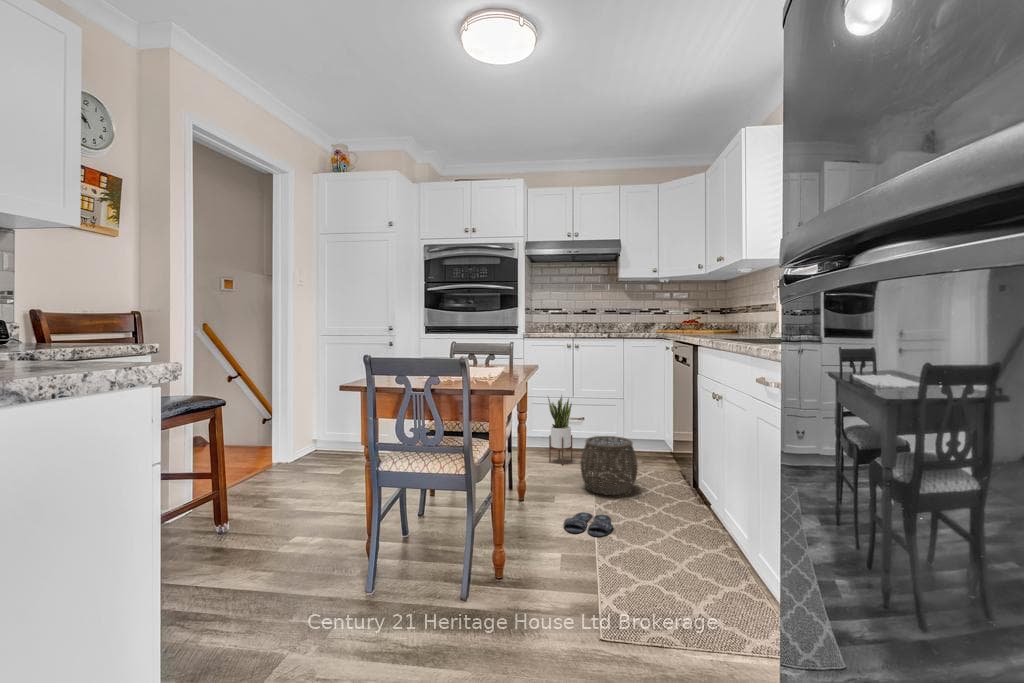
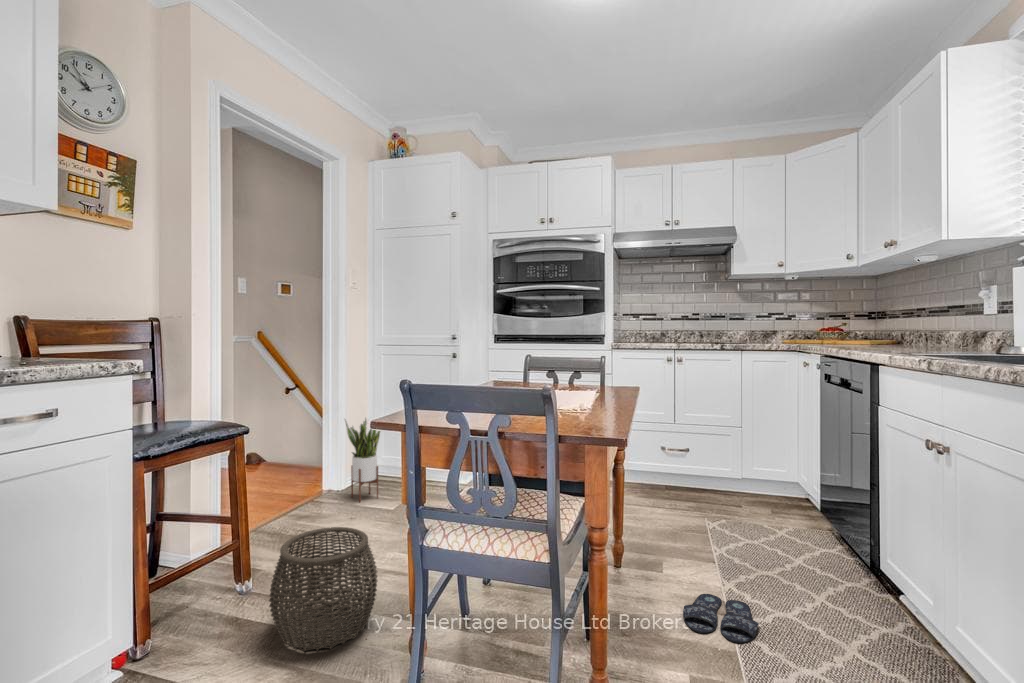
potted plant: present [548,395,572,465] -> present [344,417,380,502]
woven basket: present [580,436,638,495] -> present [269,527,378,651]

